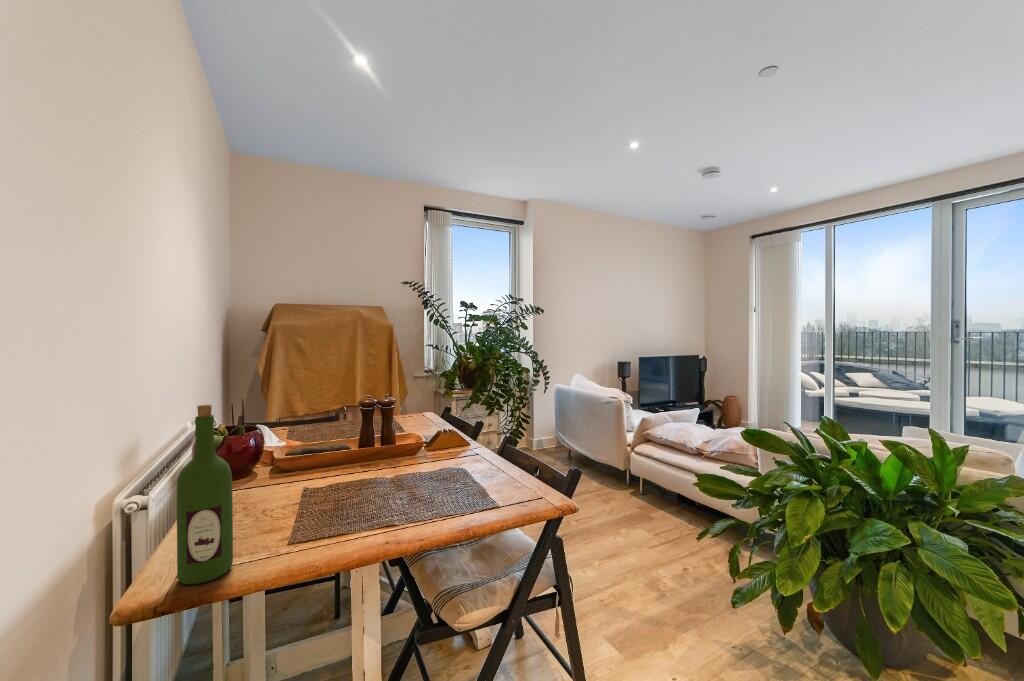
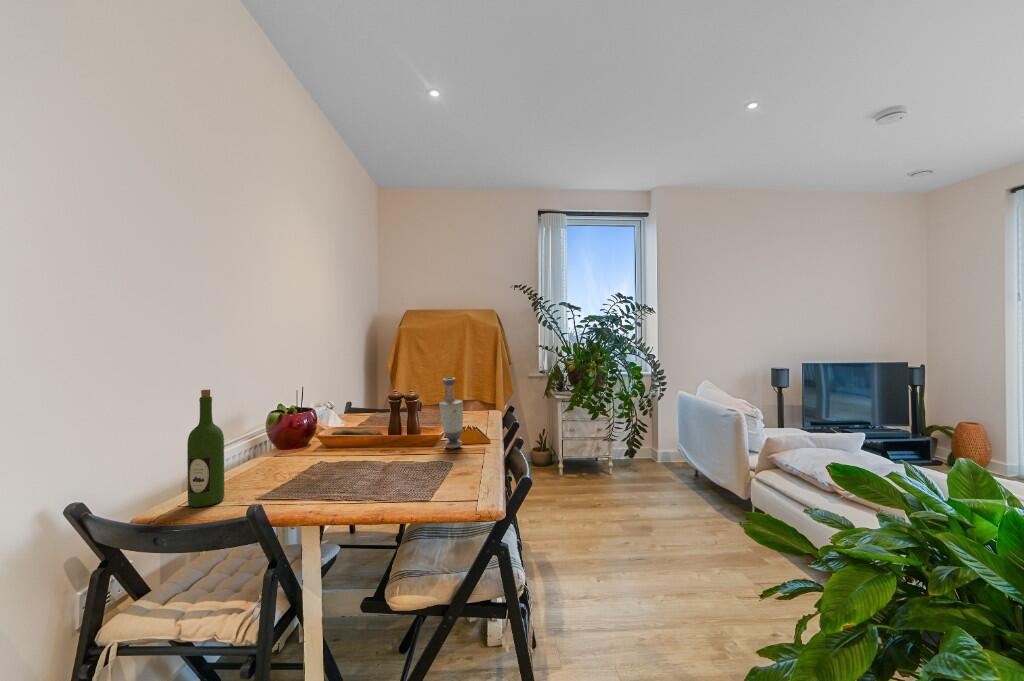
vase: none [427,377,453,455] -> present [439,378,463,448]

